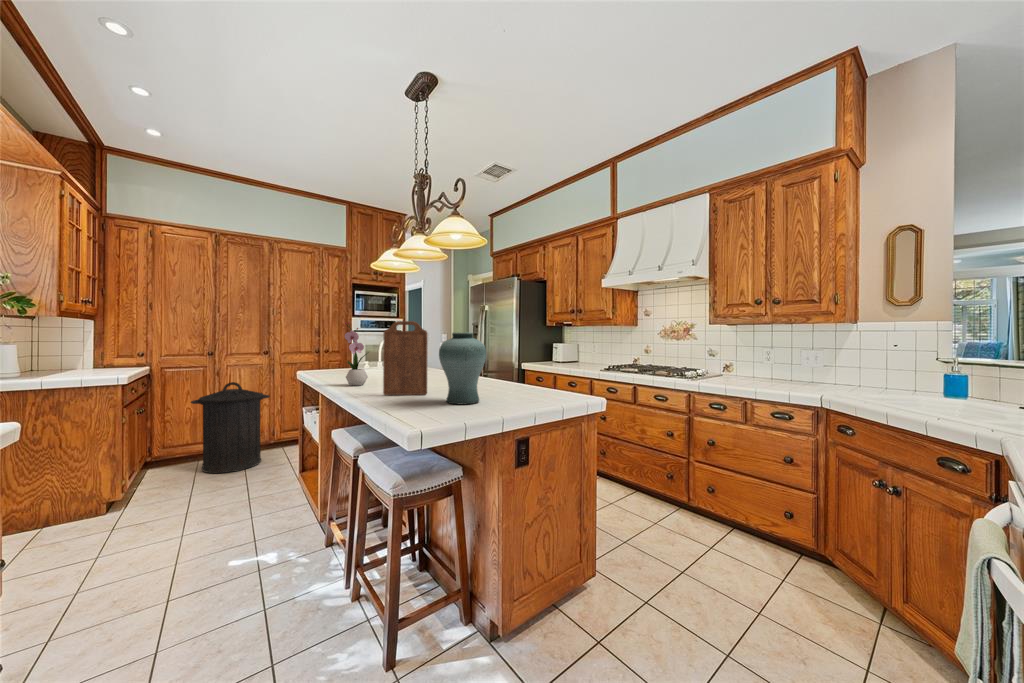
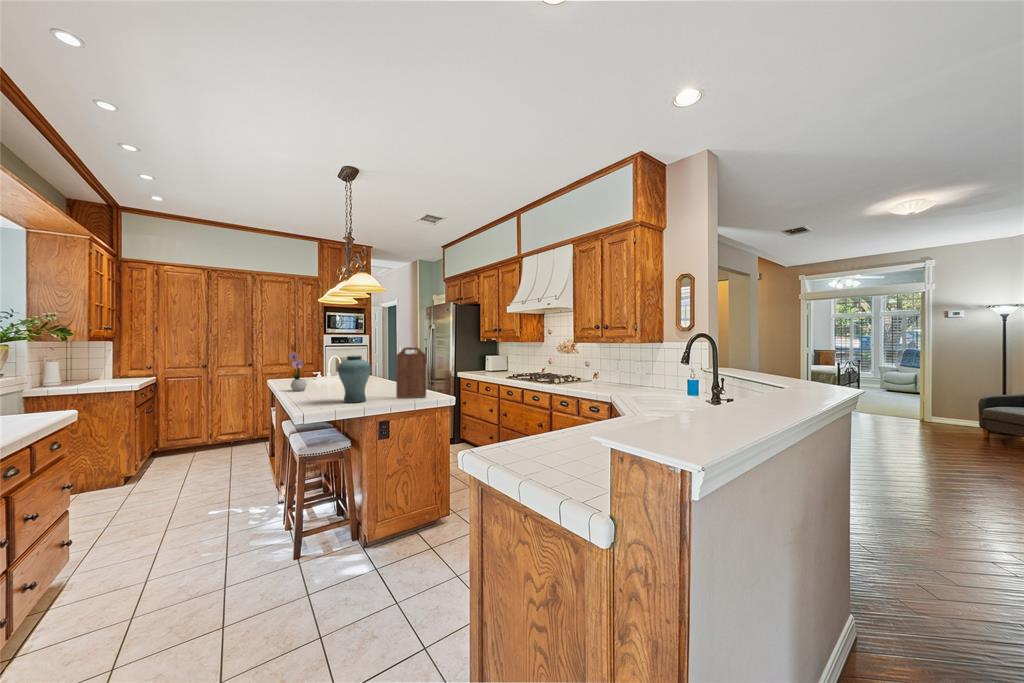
cutting board: present [383,321,428,395] -> present [396,347,426,398]
trash can: present [191,382,270,473] -> none [187,389,251,461]

